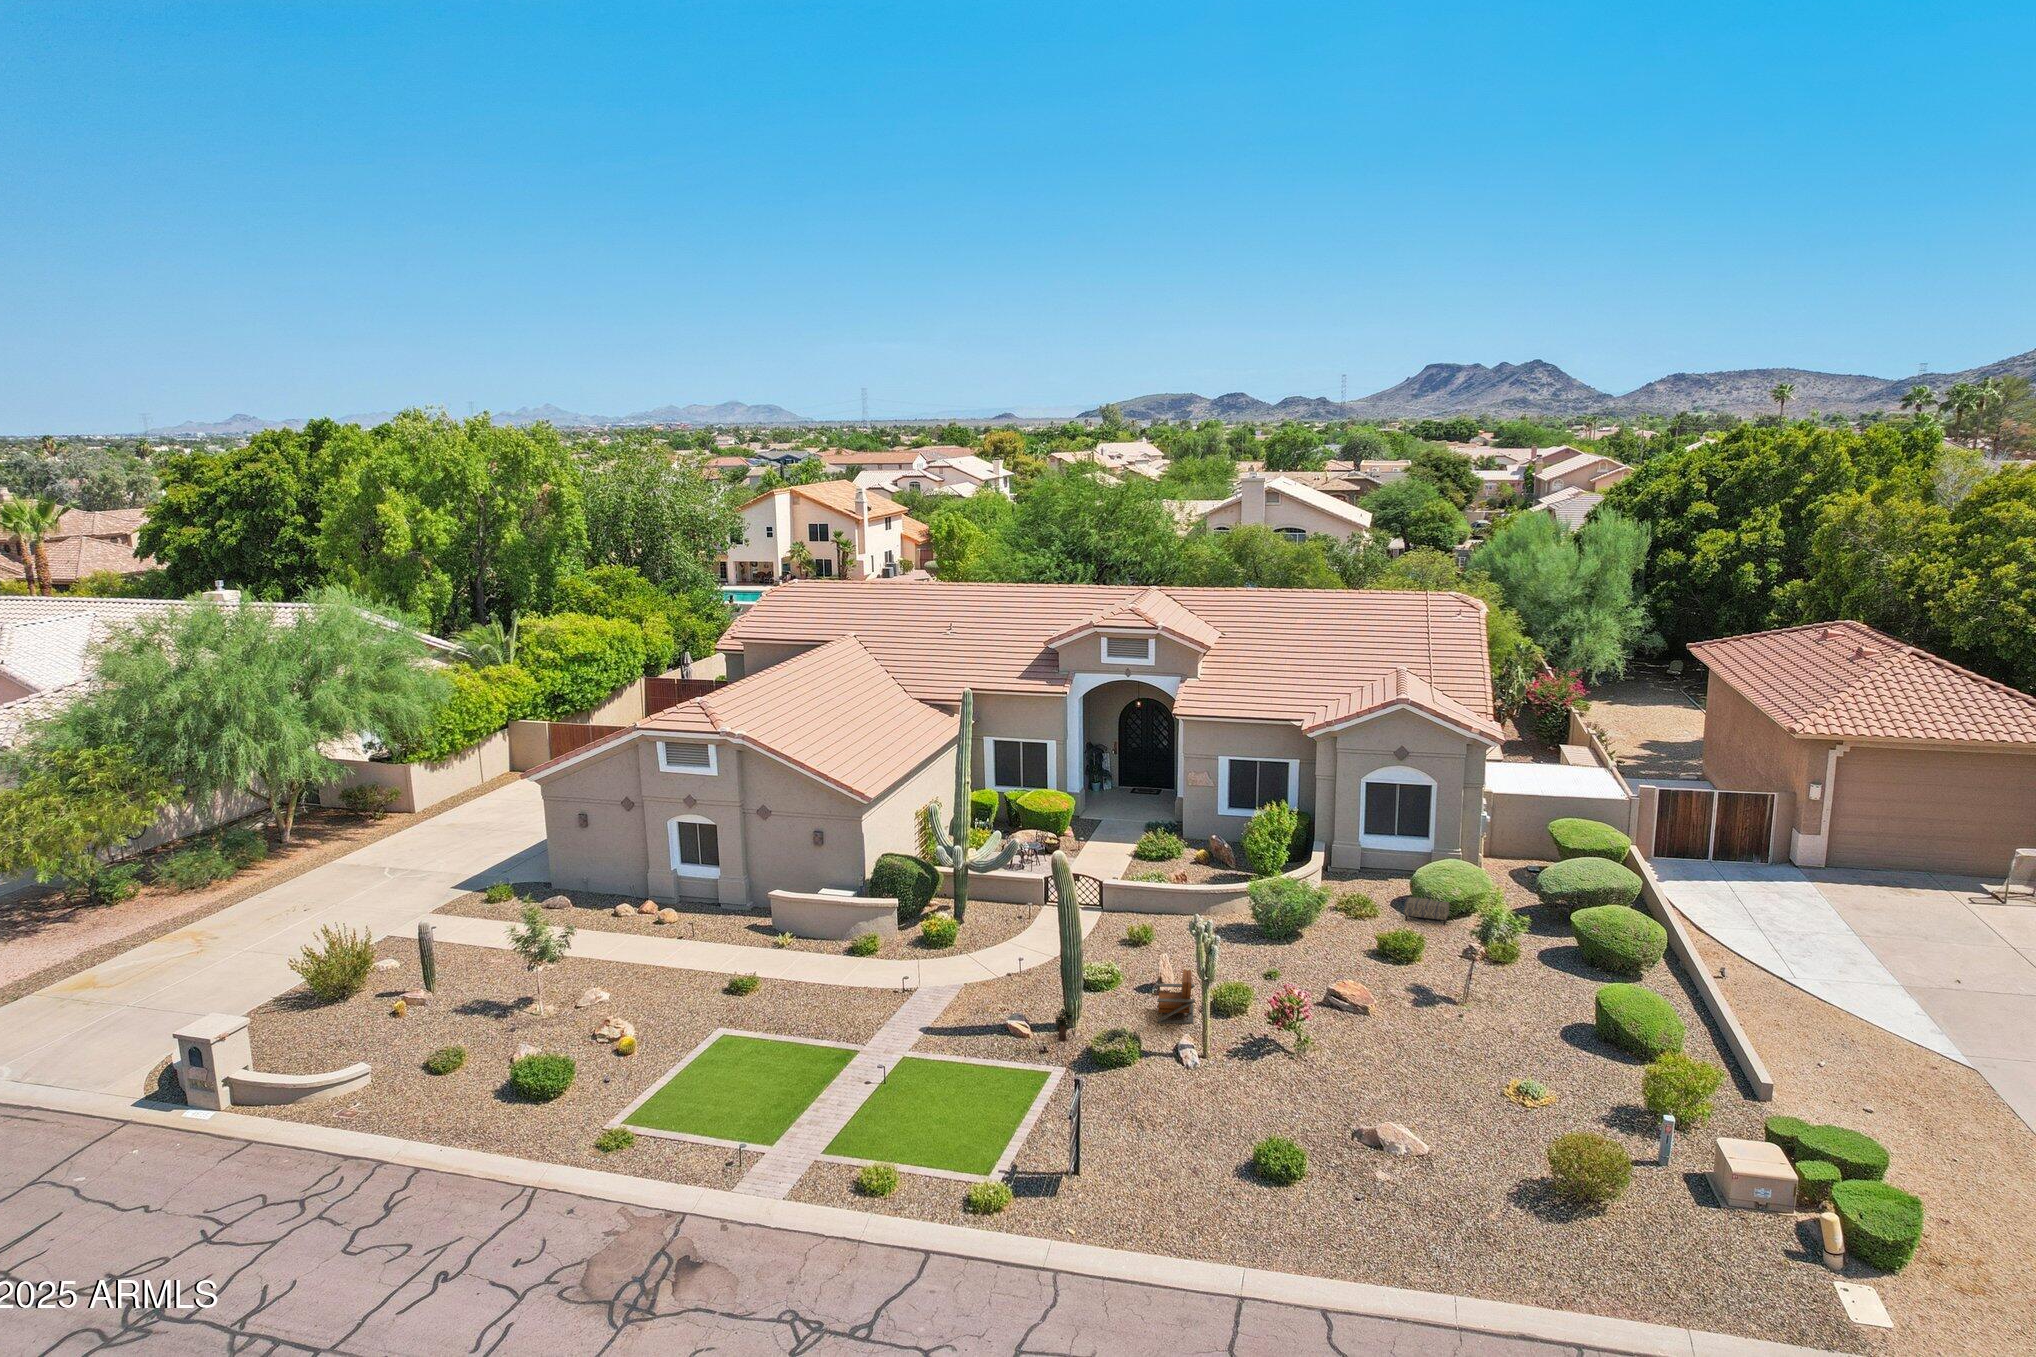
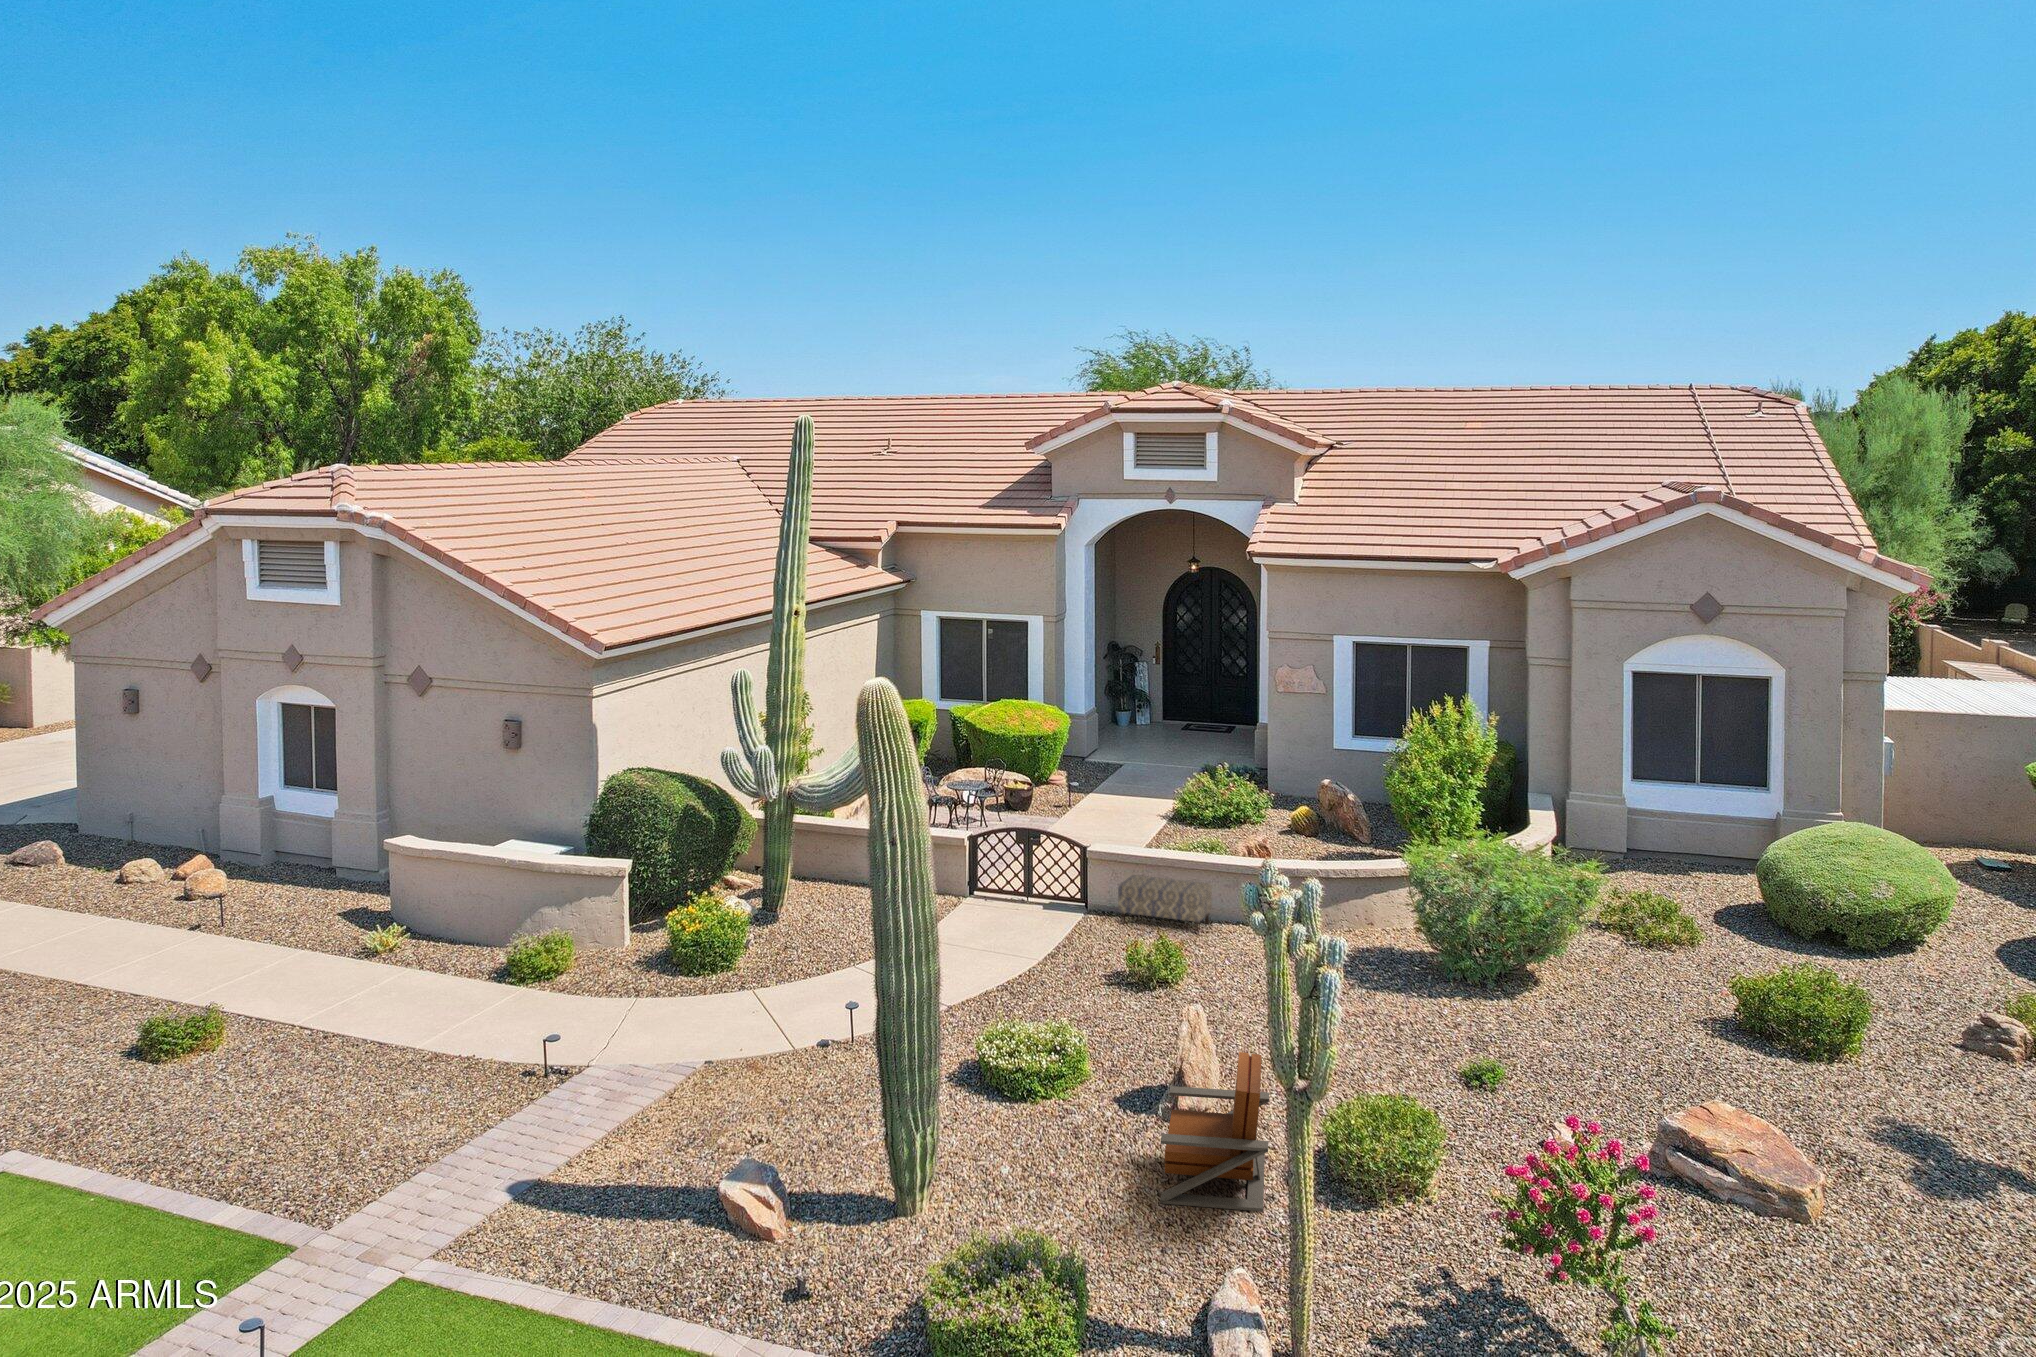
bench: present [1404,897,1449,925] -> present [1118,875,1212,933]
potted plant: present [1055,1009,1075,1041] -> none [845,1151,917,1252]

